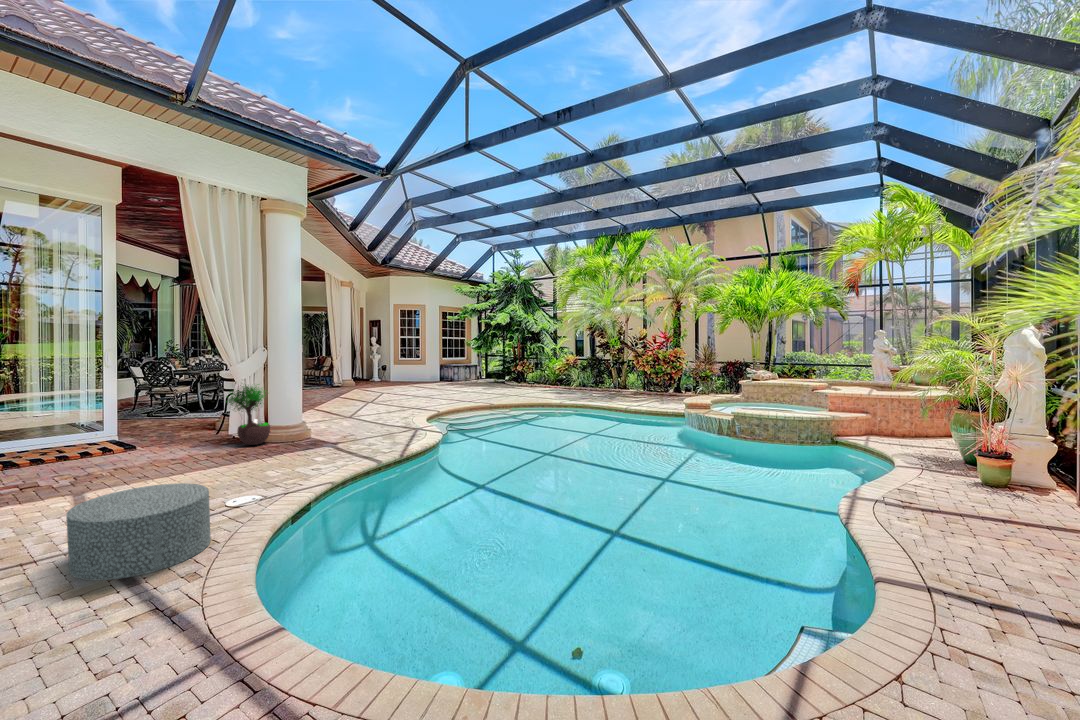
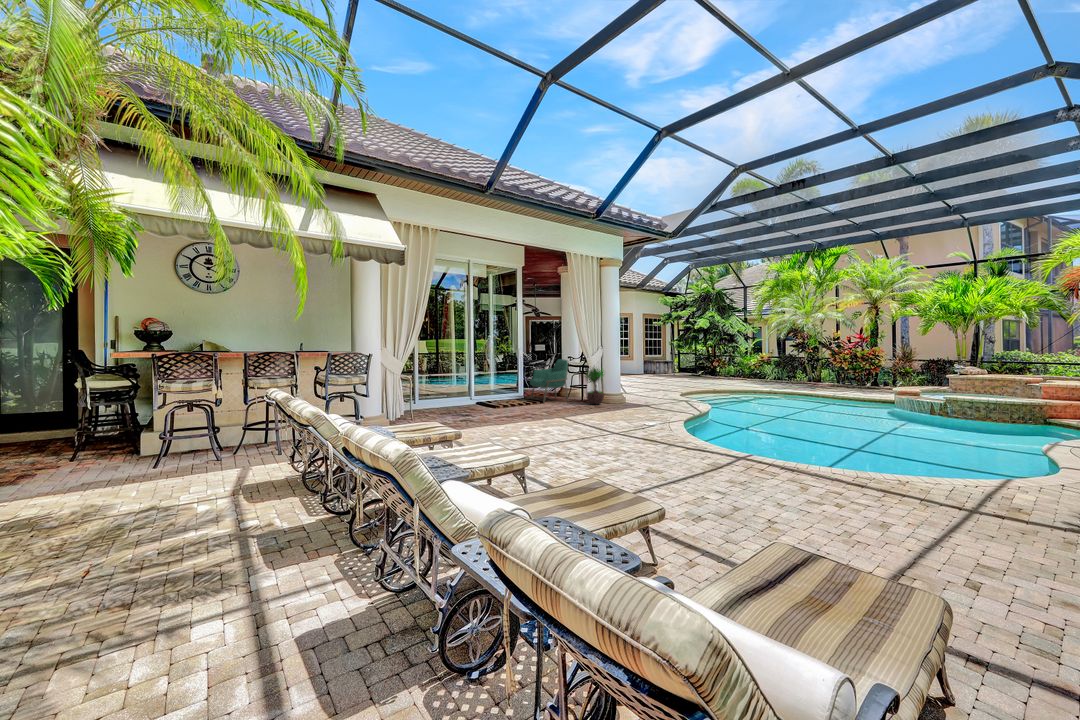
armchair: none [147,370,221,448] -> present [530,359,568,403]
ottoman: present [66,483,211,580] -> none [611,409,663,443]

